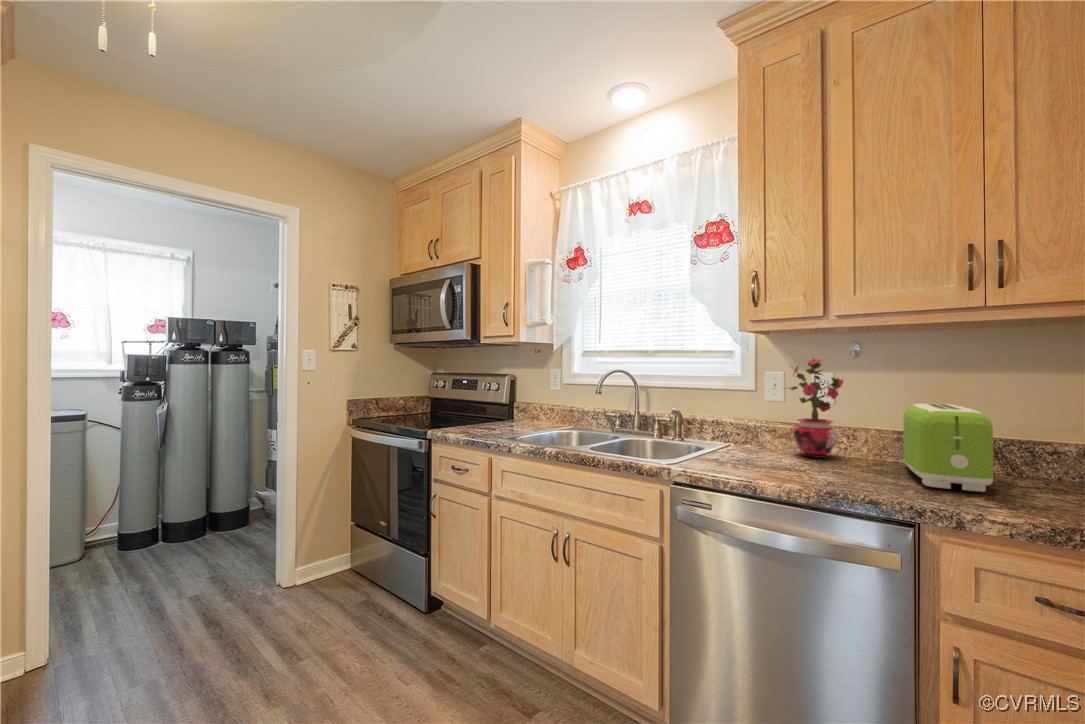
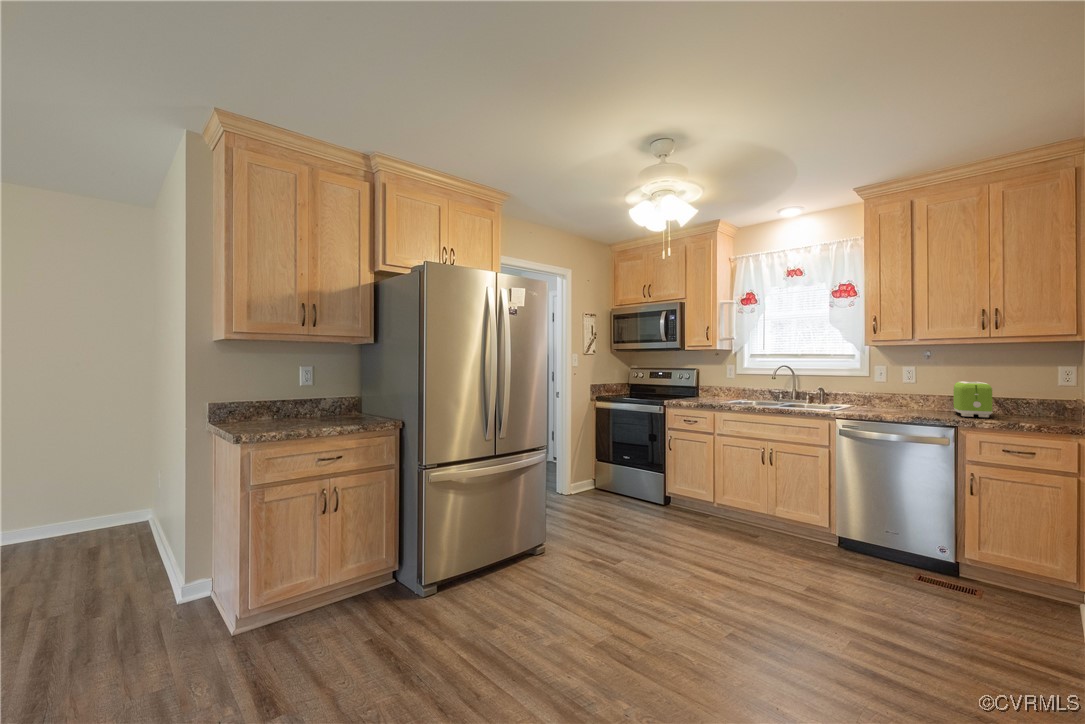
potted plant: present [787,359,843,458] -> none [888,358,922,410]

